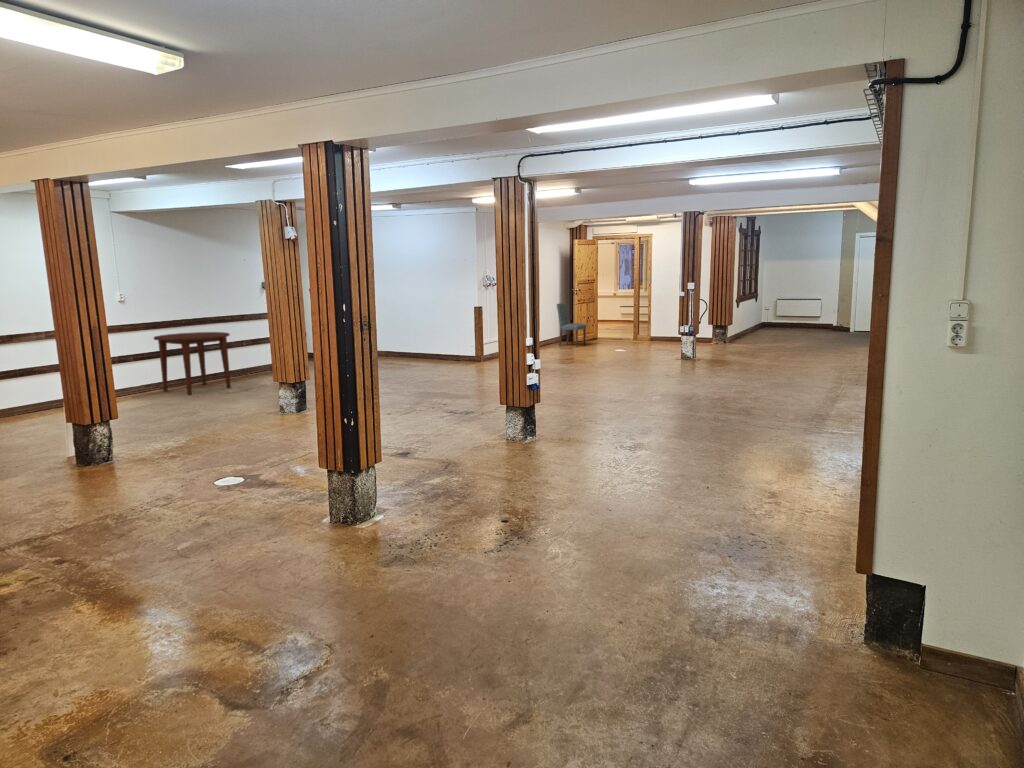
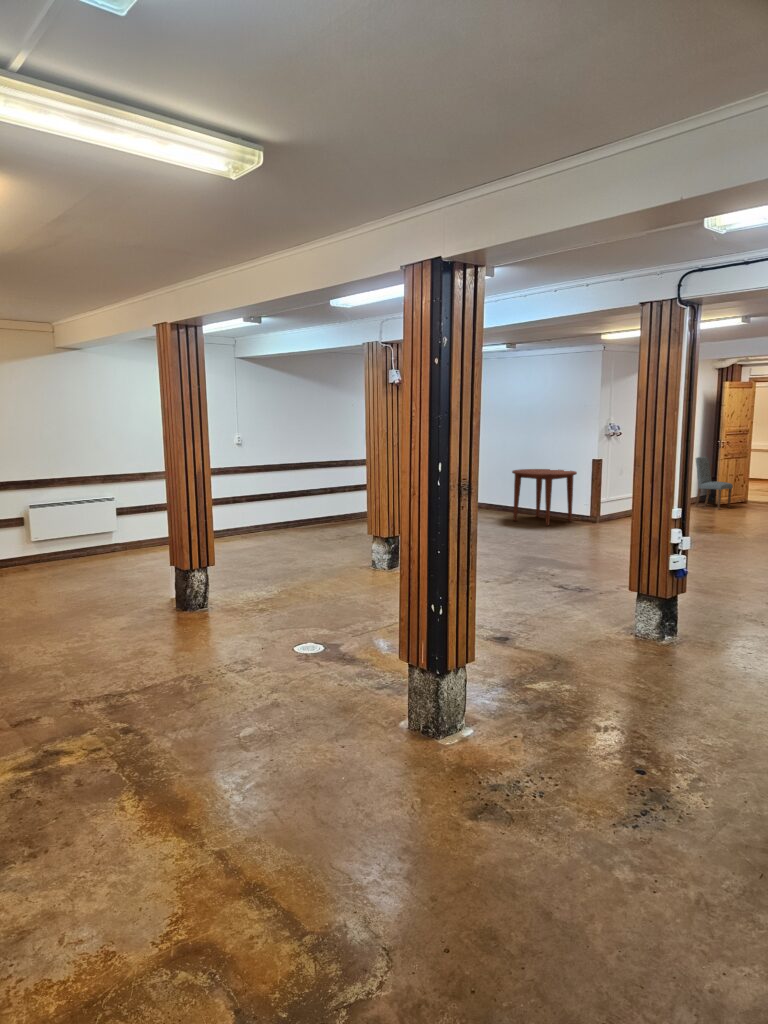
dining table: present [154,332,231,395] -> present [512,469,577,526]

